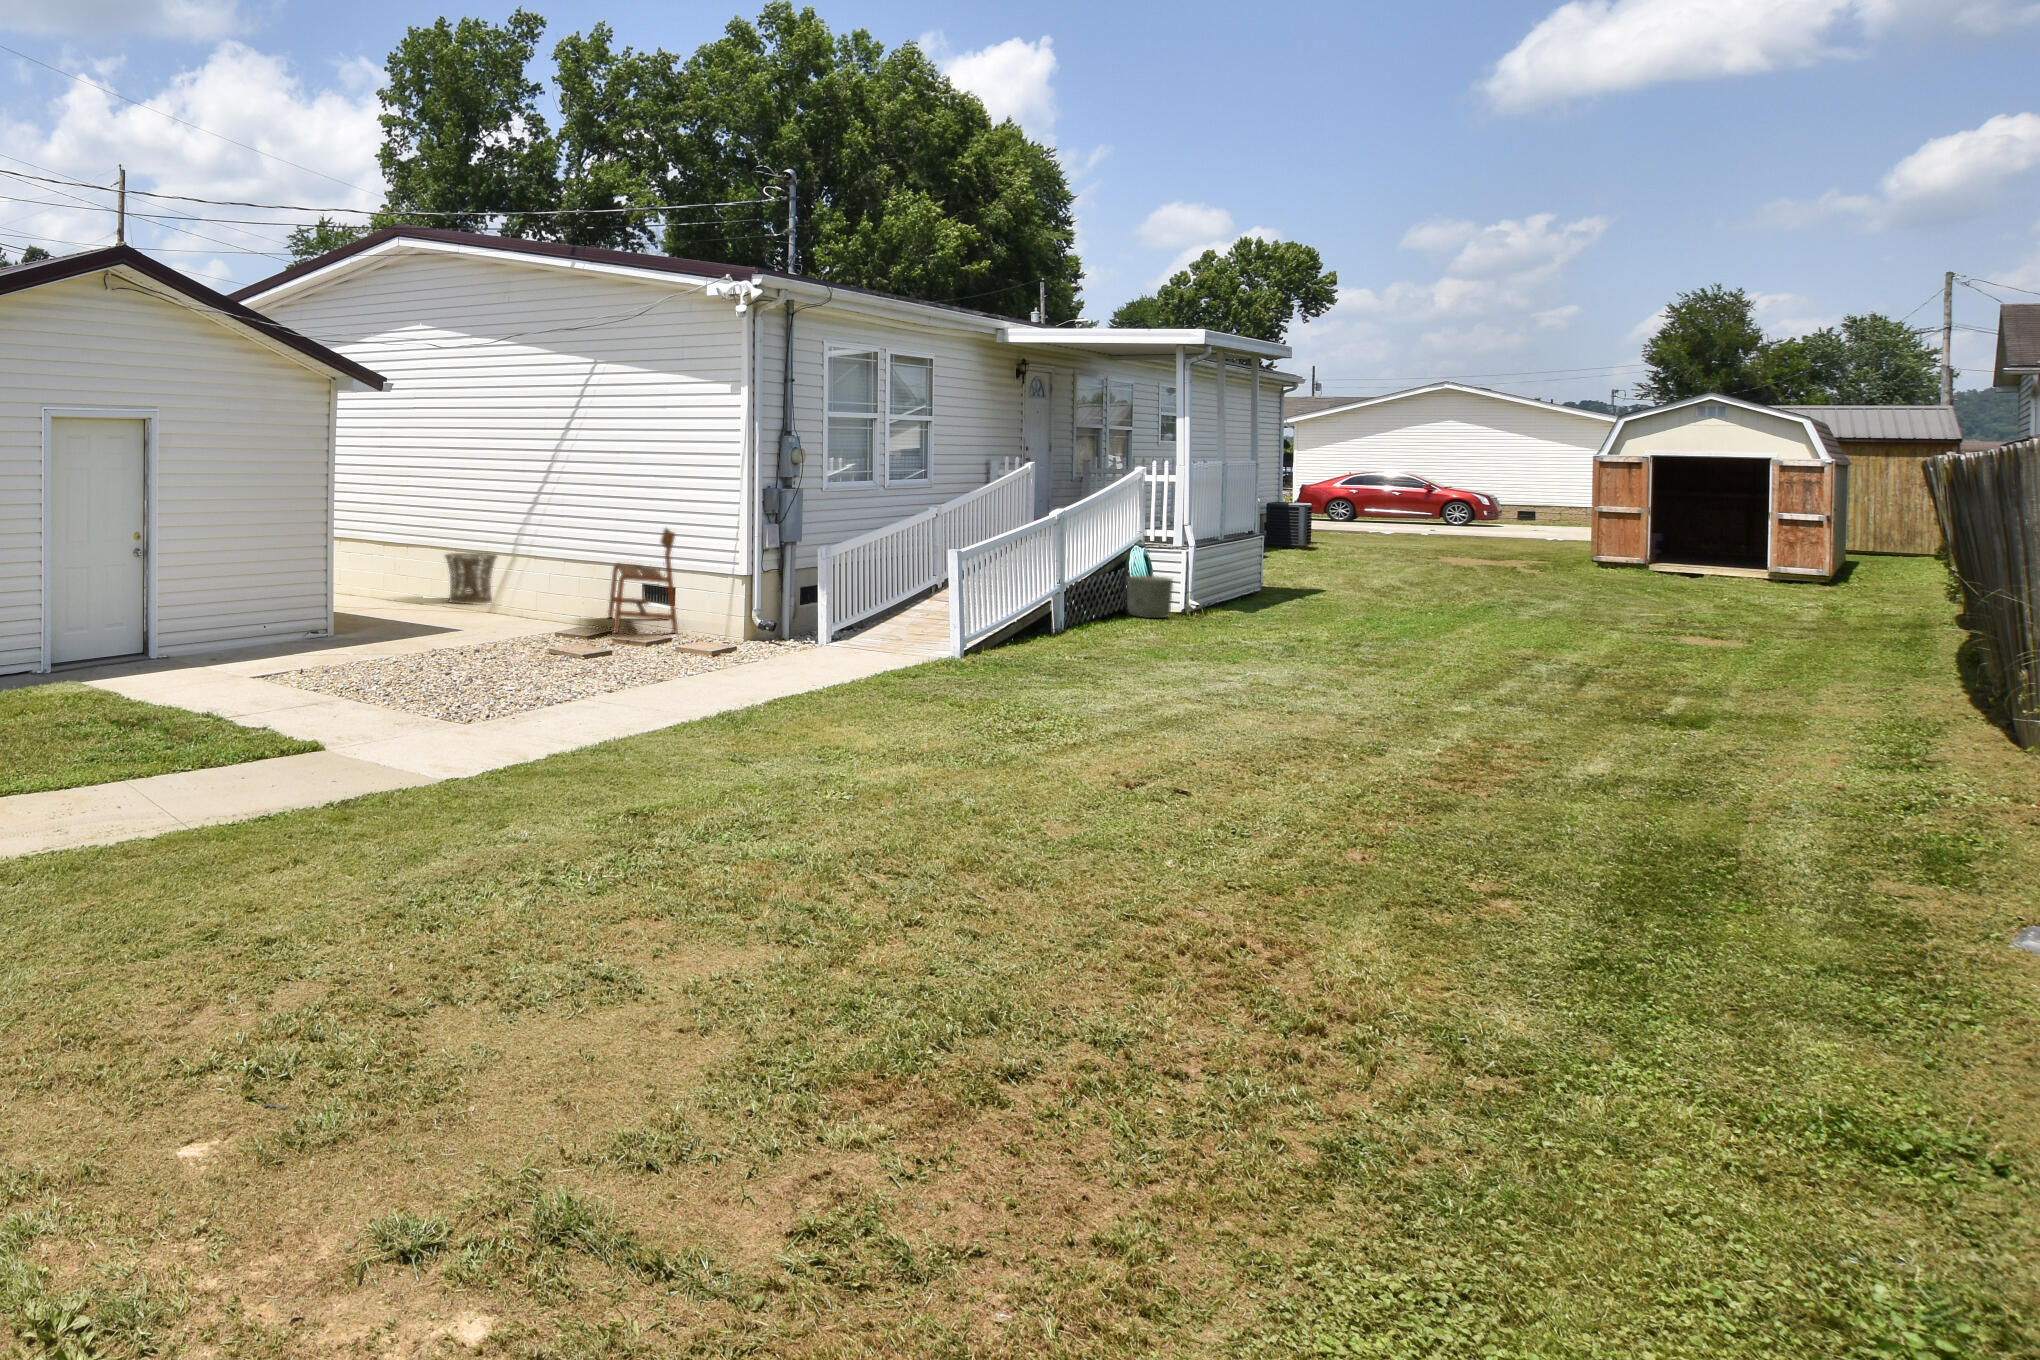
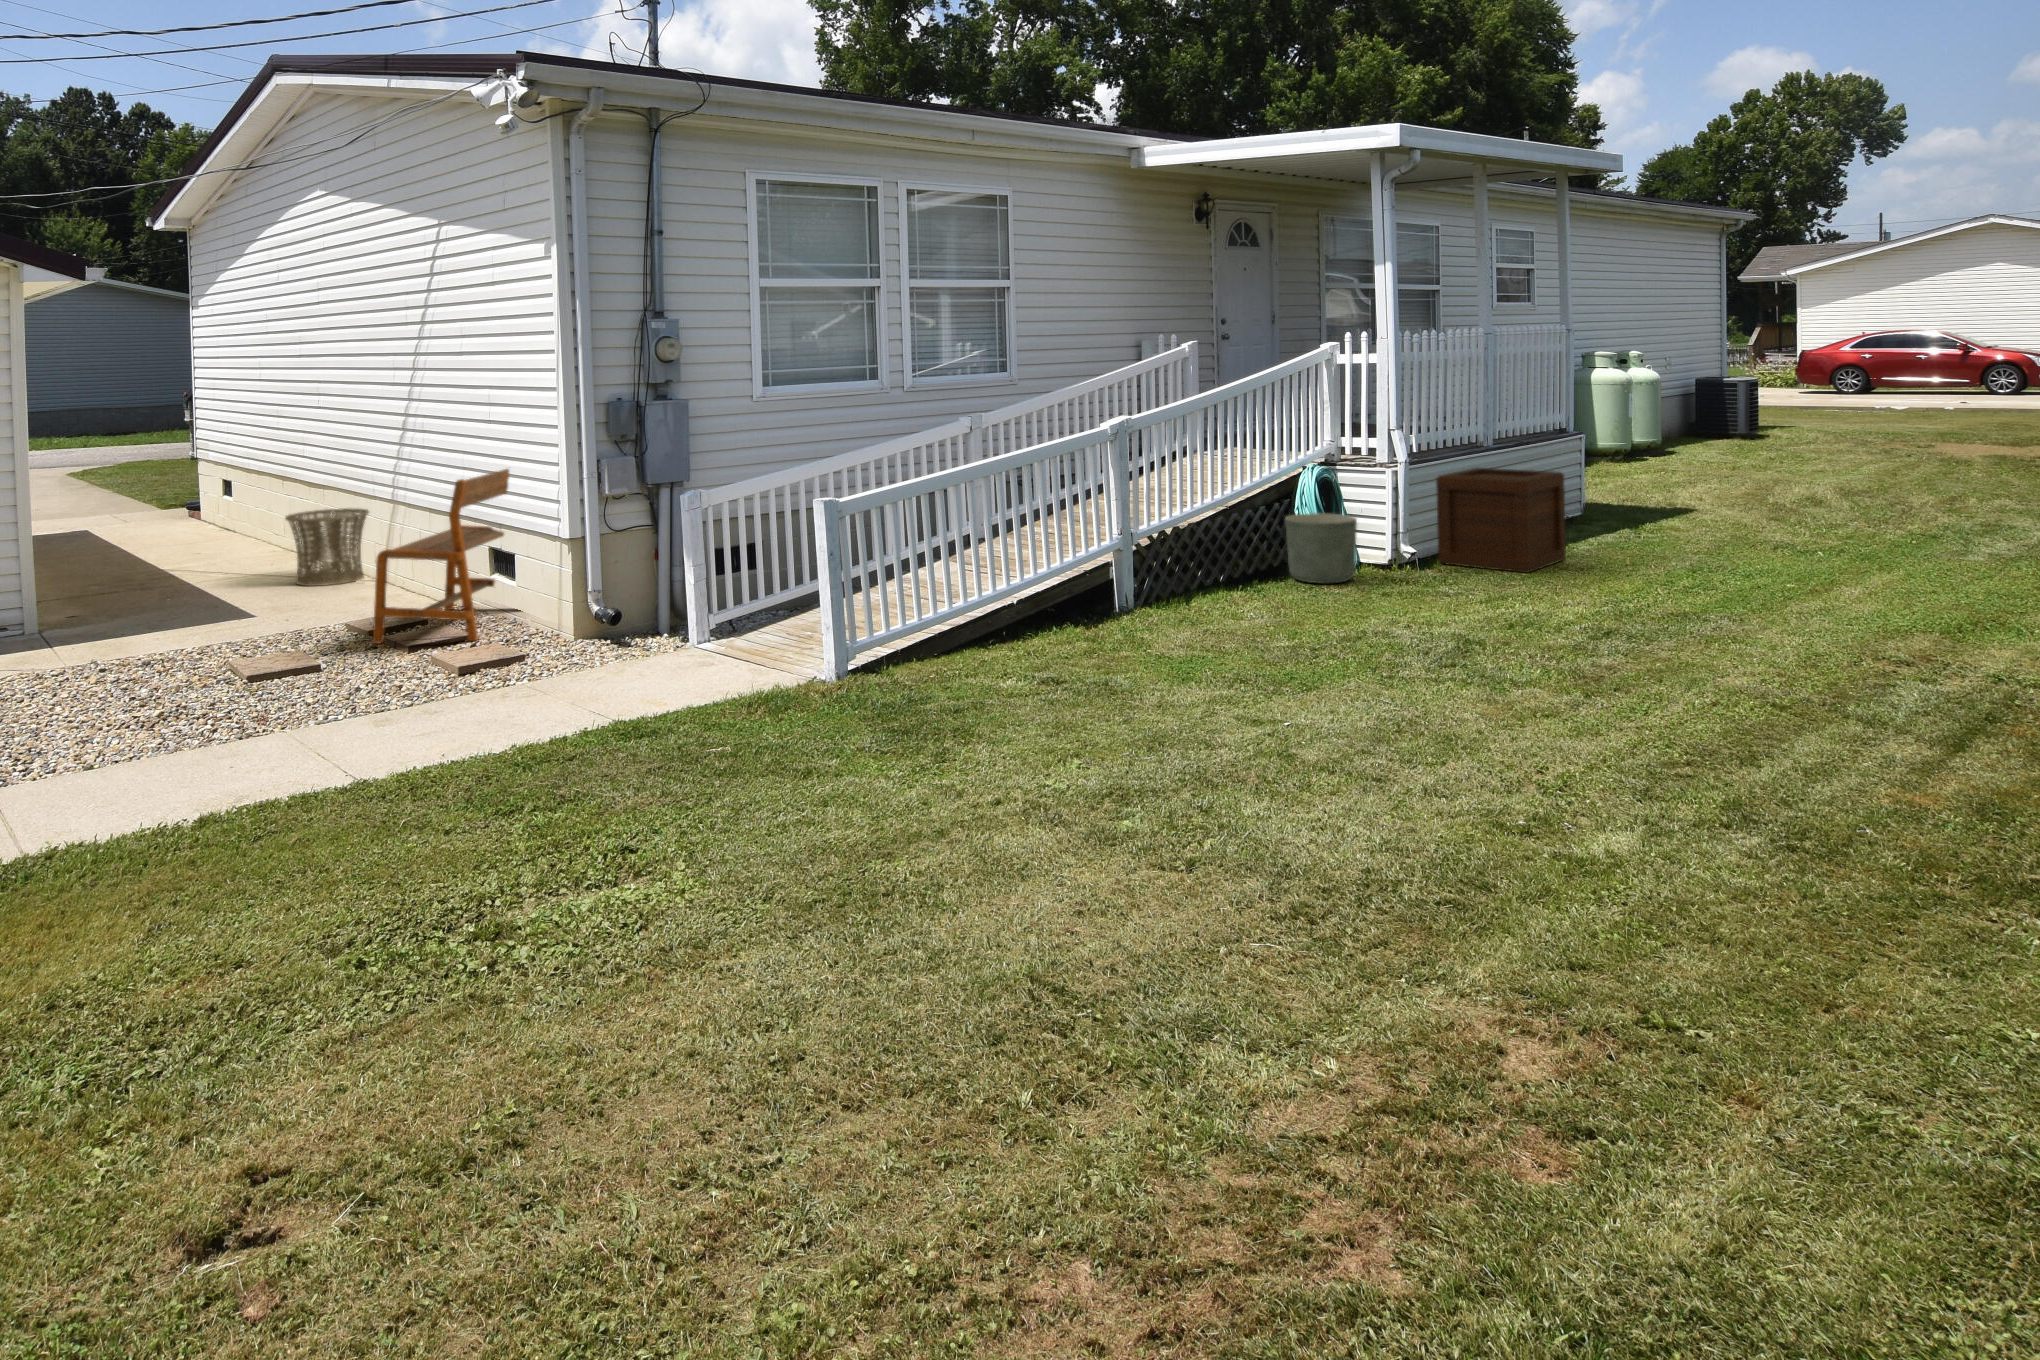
wooden crate: none [1208,552,1284,616] -> present [1436,468,1566,573]

